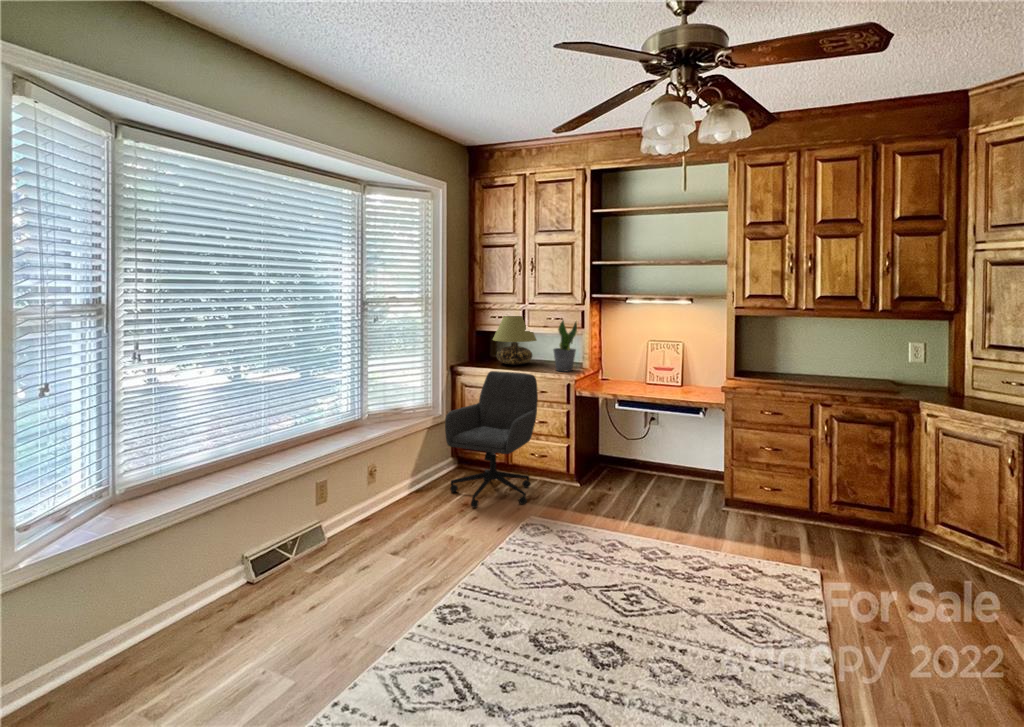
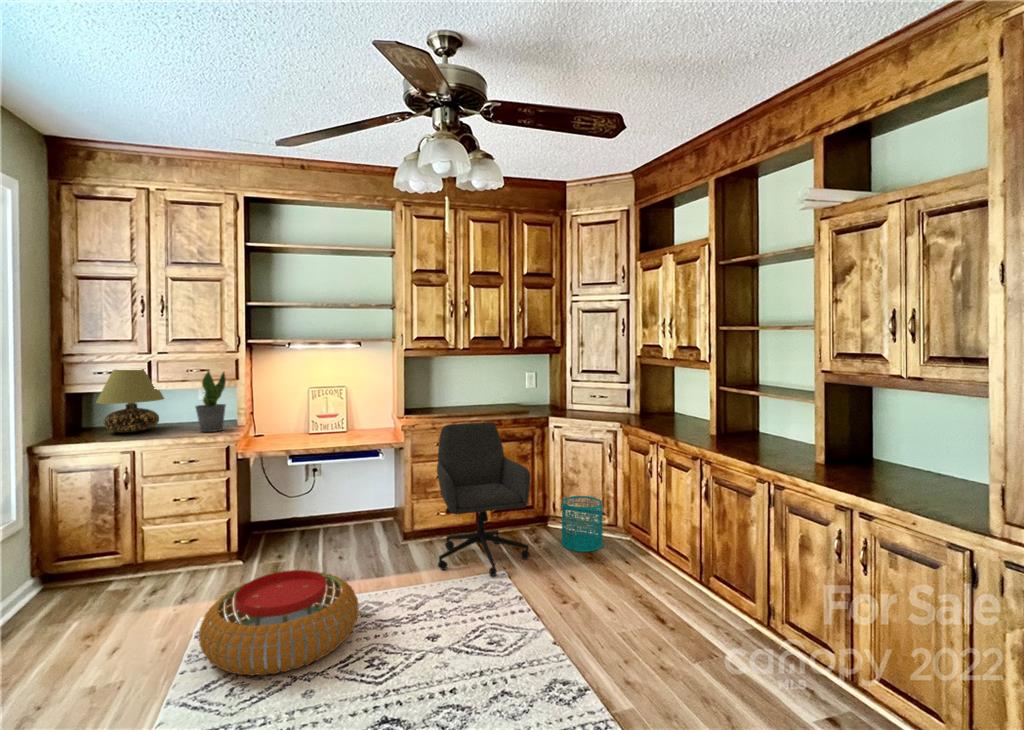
office chair: present [445,371,538,508] -> present [437,422,530,576]
pouf: none [512,496,639,578] -> present [199,570,359,676]
wastebasket: none [919,509,993,587] -> present [562,496,603,552]

